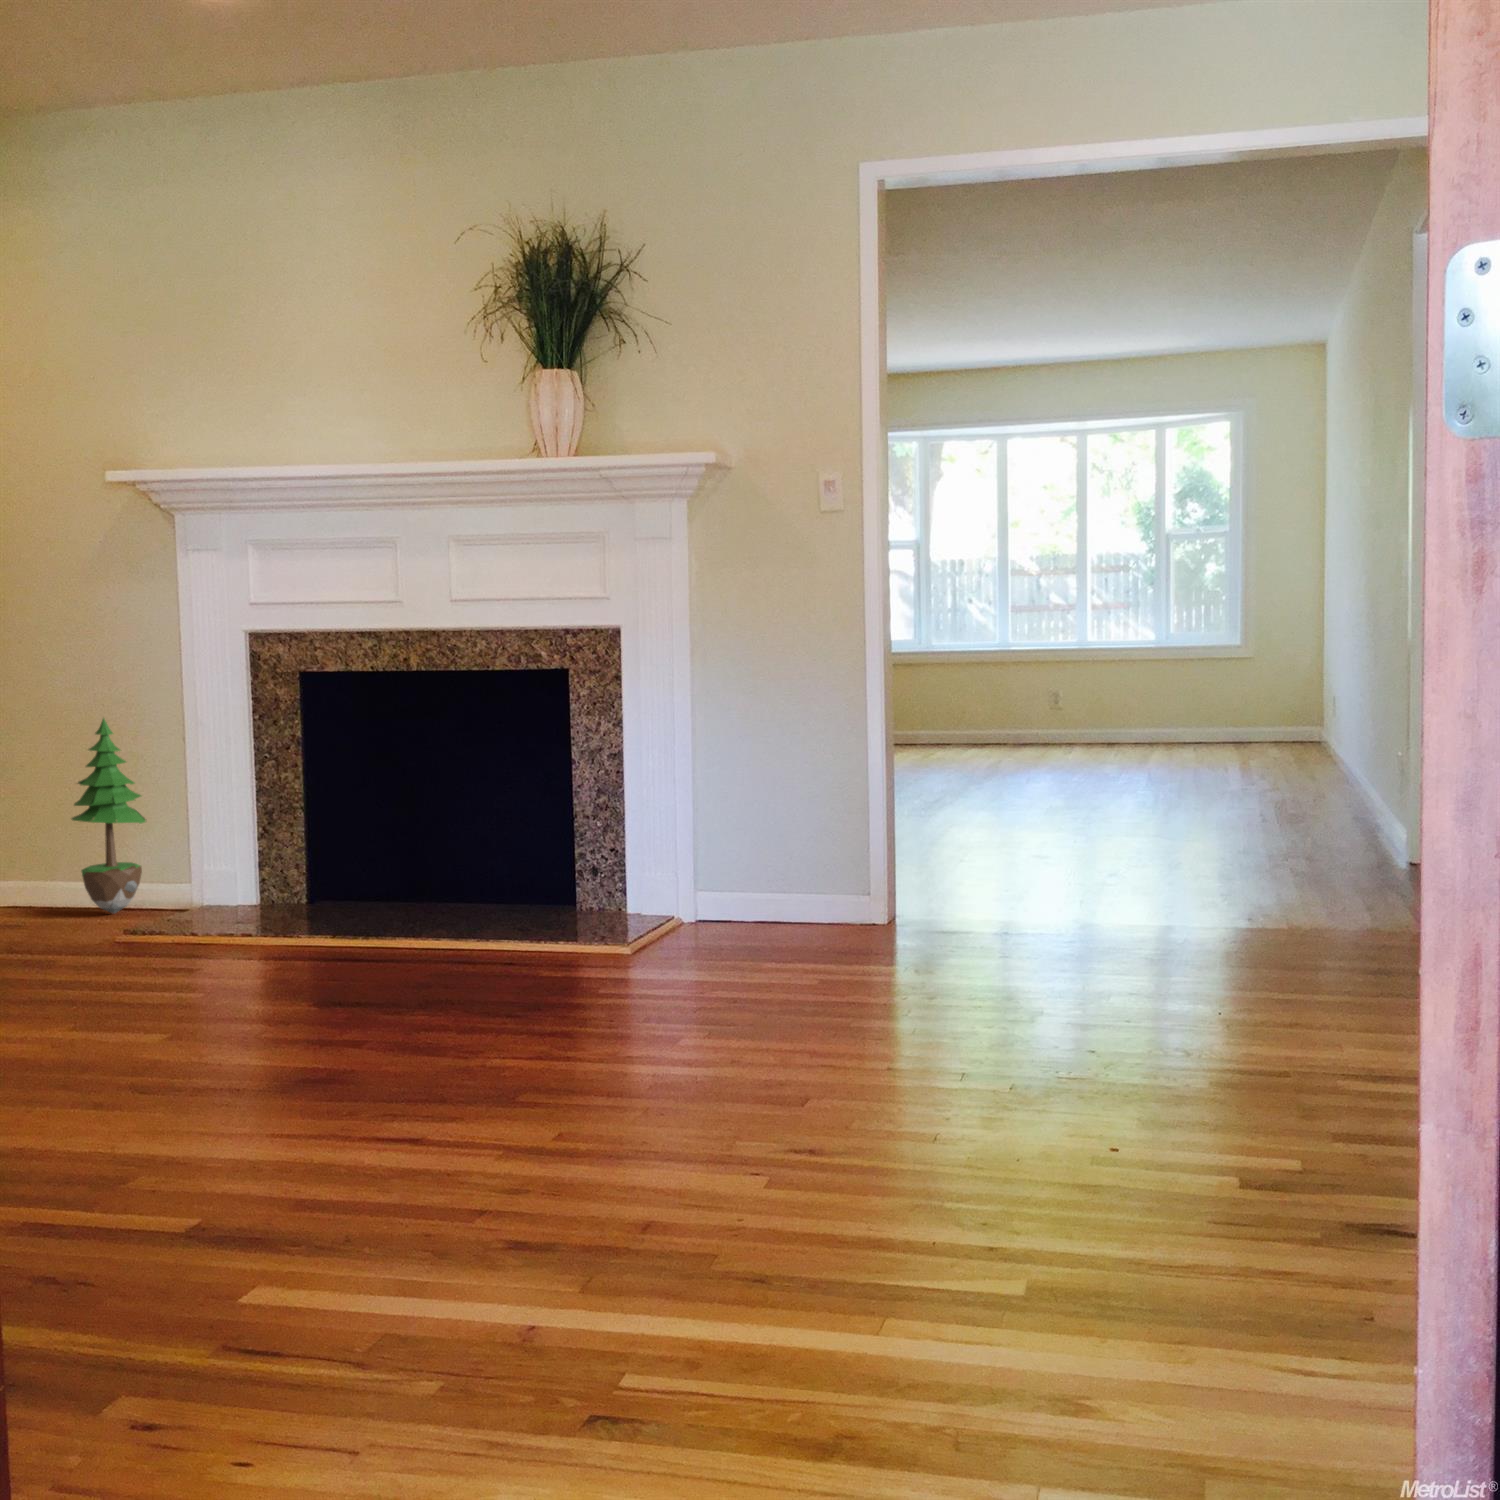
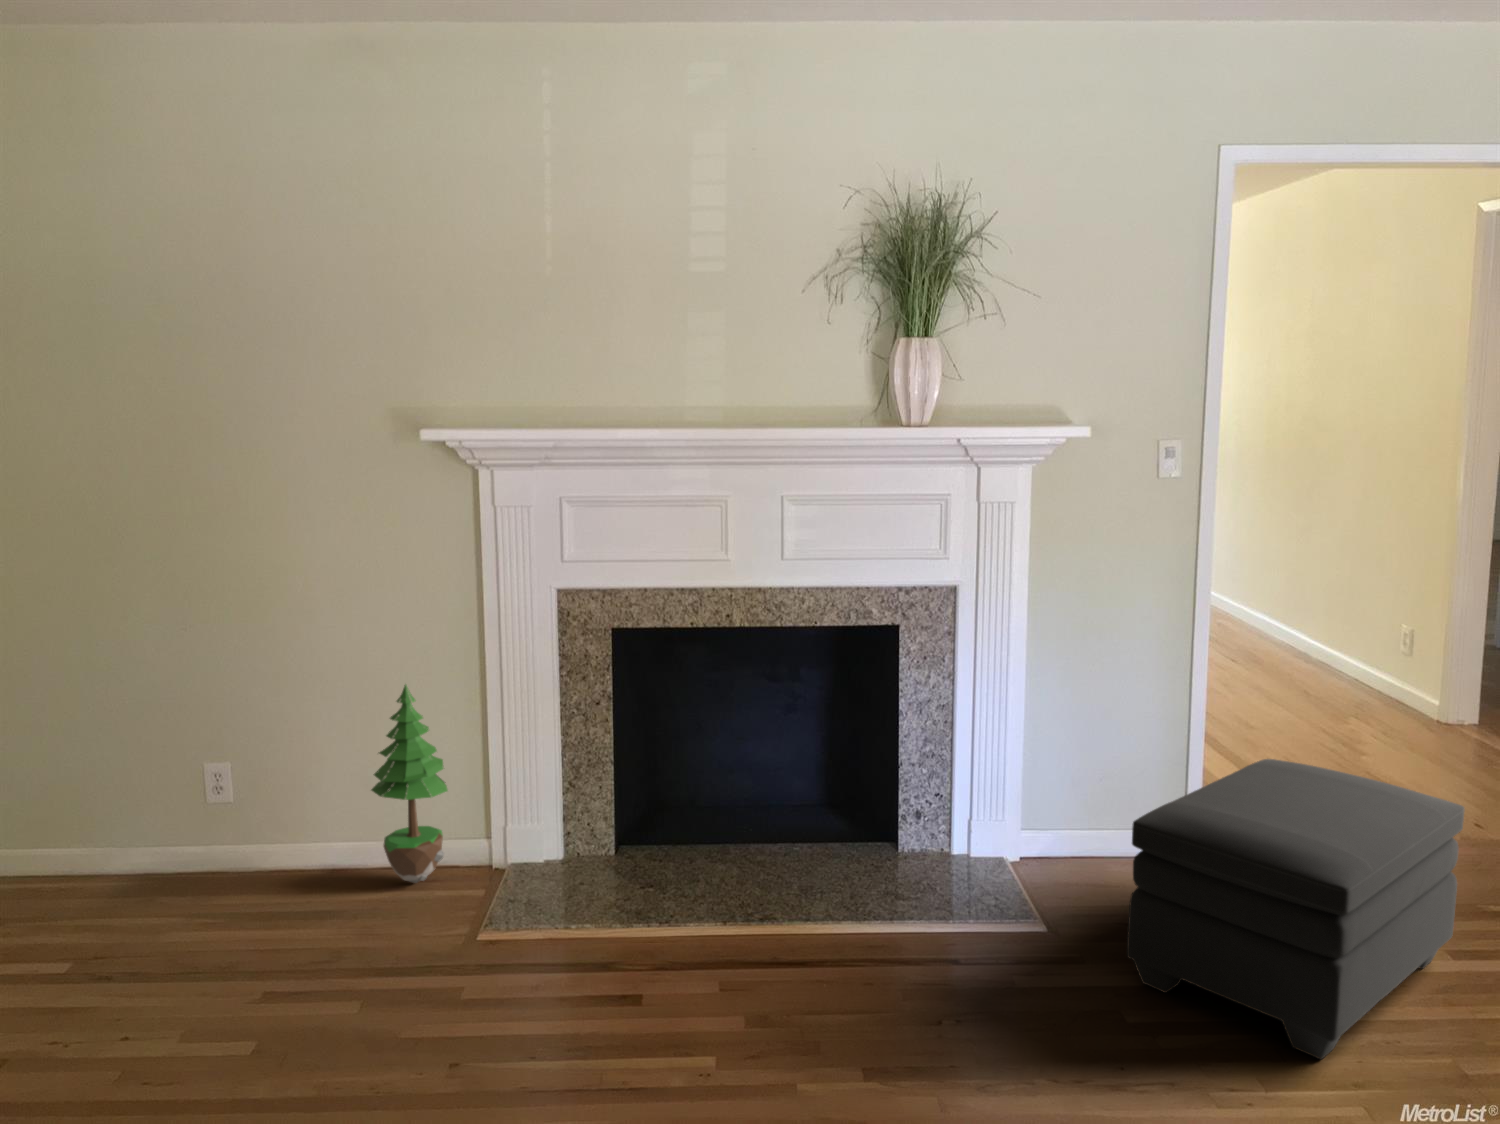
ottoman: none [645,786,1005,1019] -> present [1127,759,1464,1059]

